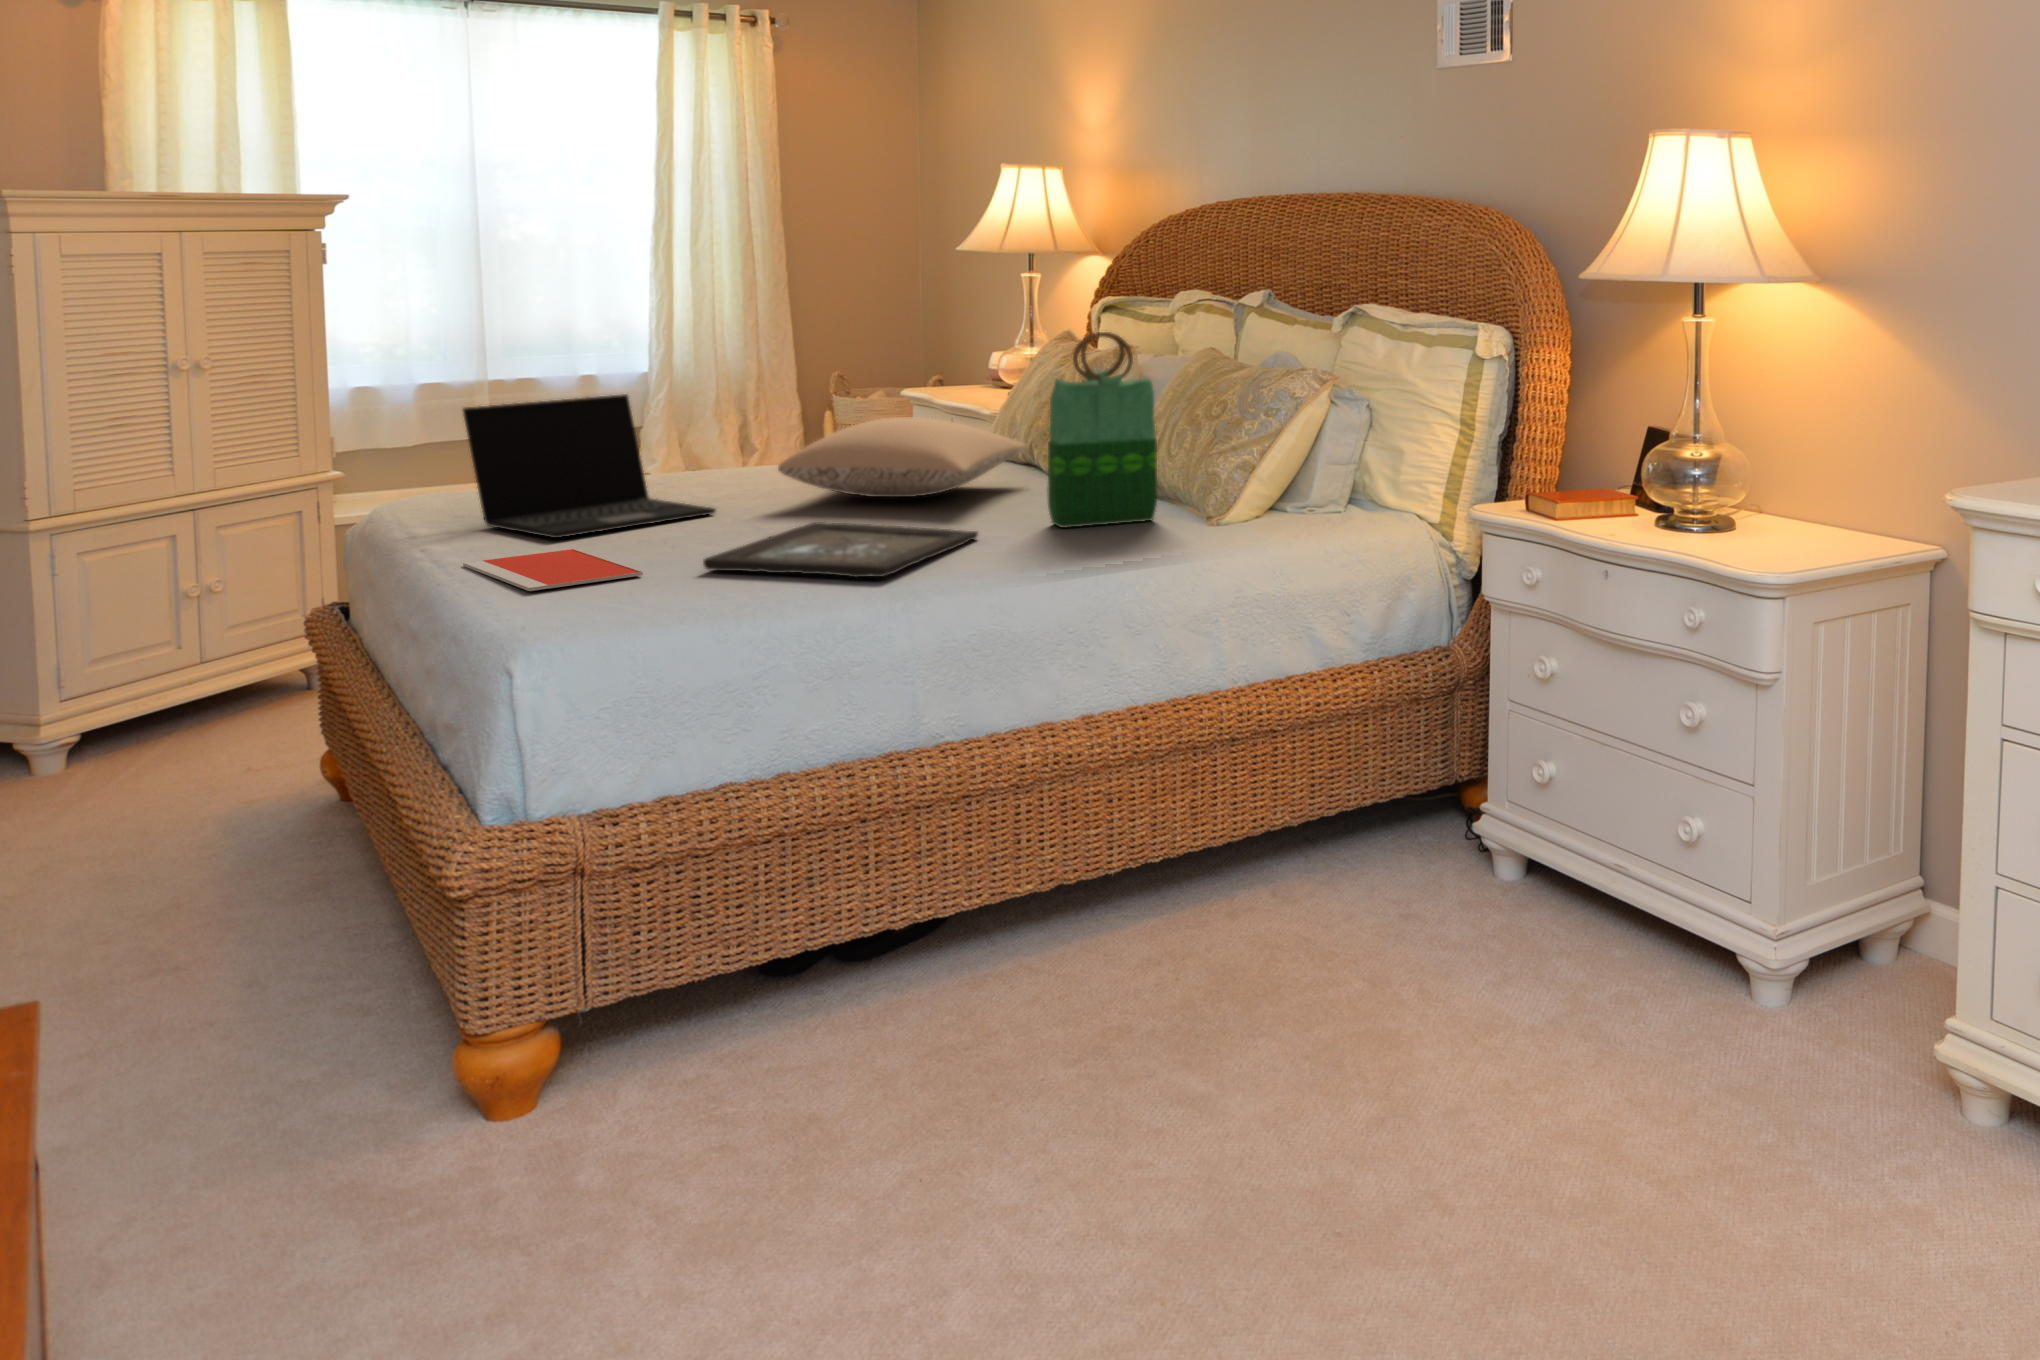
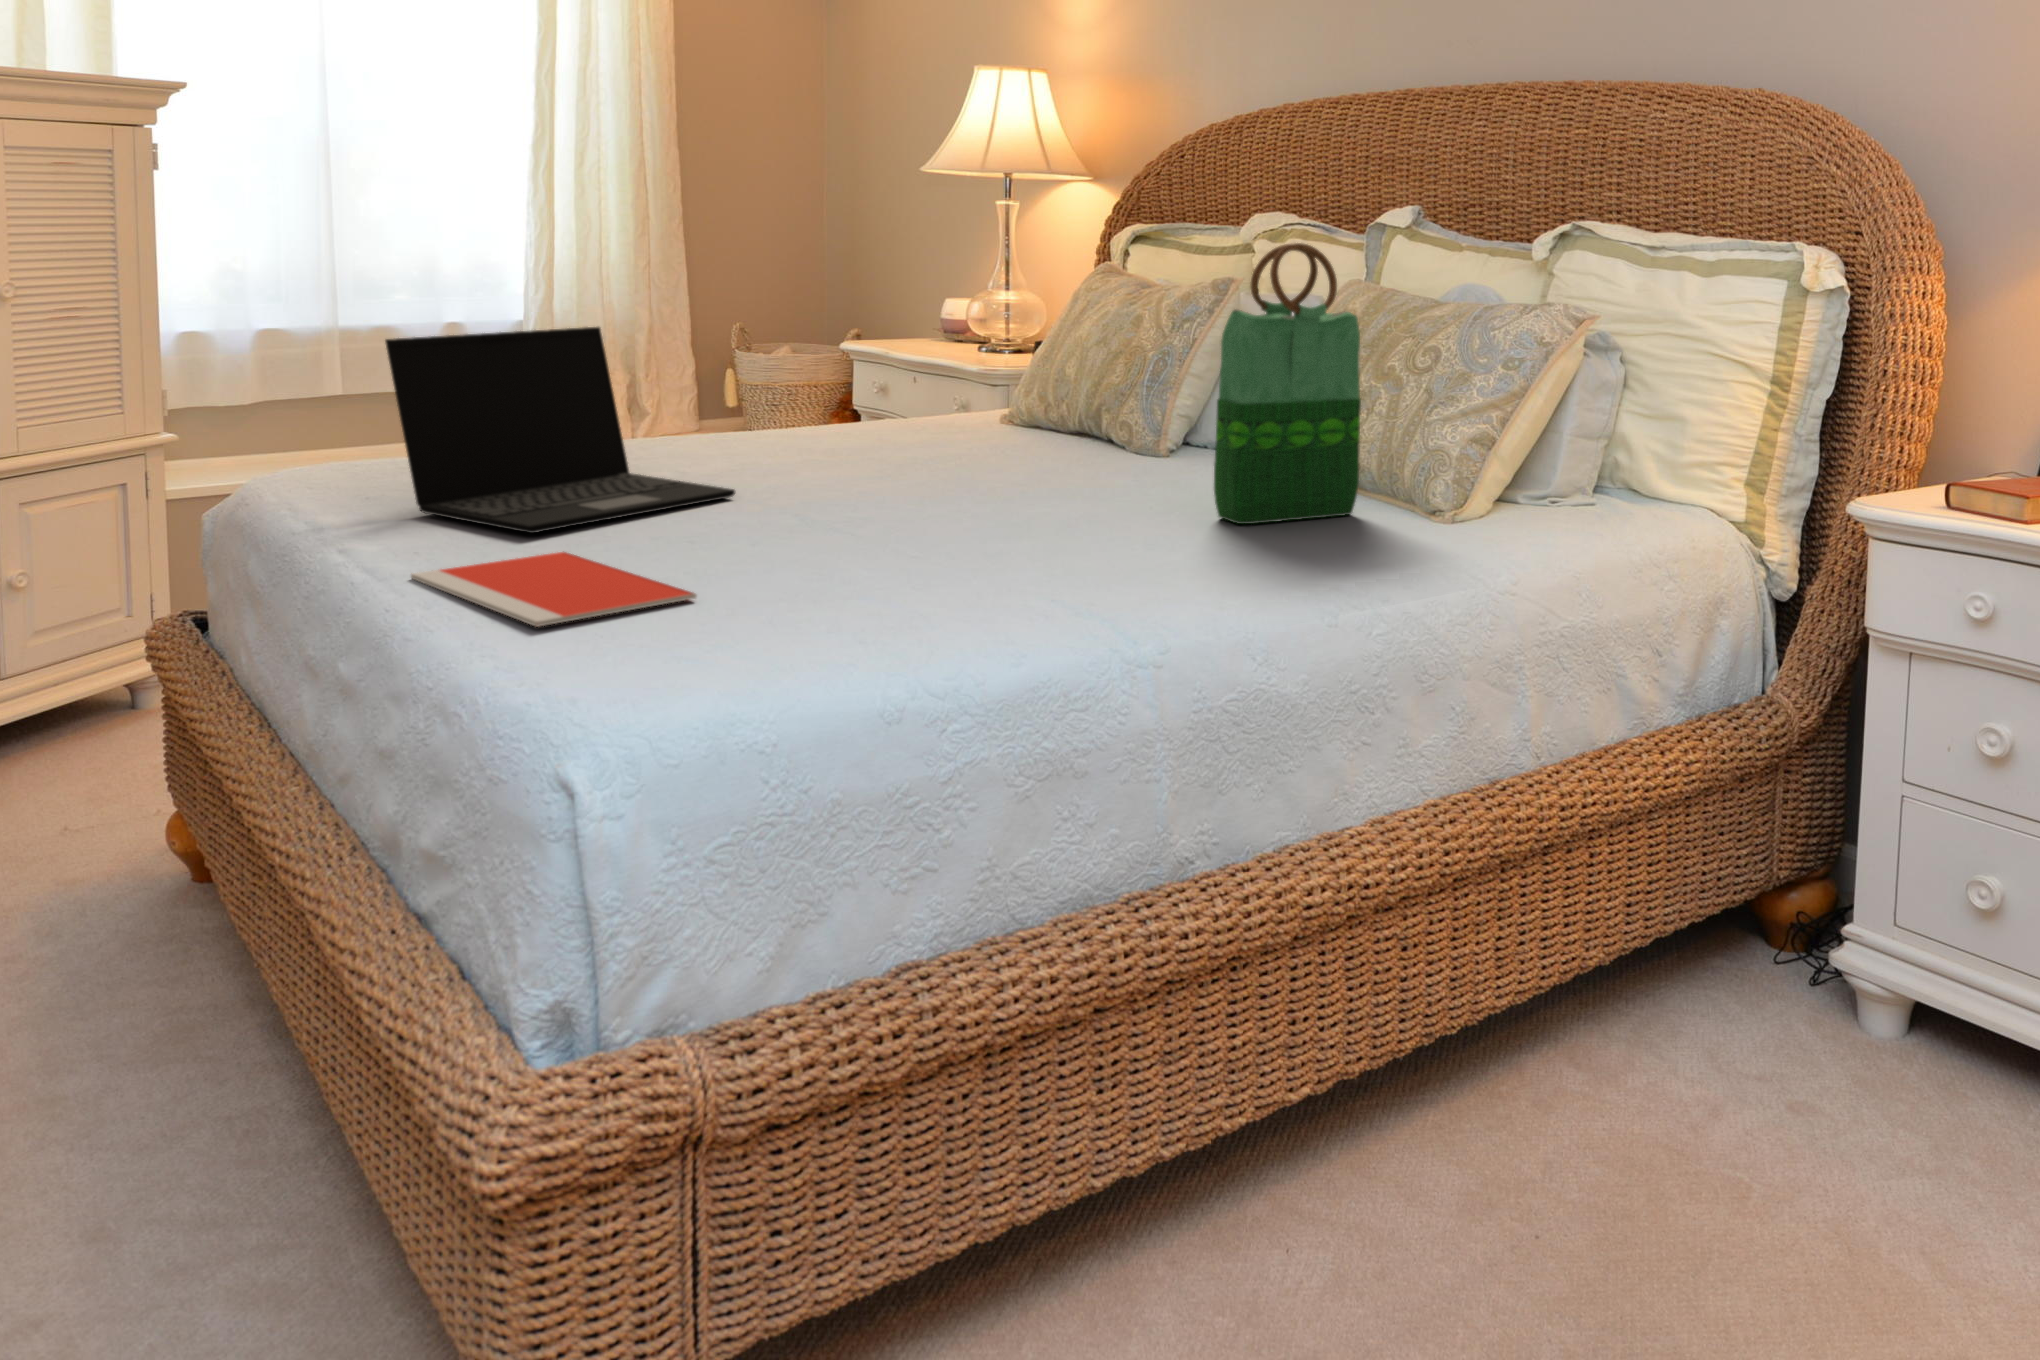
pillow: present [778,417,1027,497] -> none [817,367,1118,474]
tray: present [703,522,978,577] -> none [785,512,1141,606]

